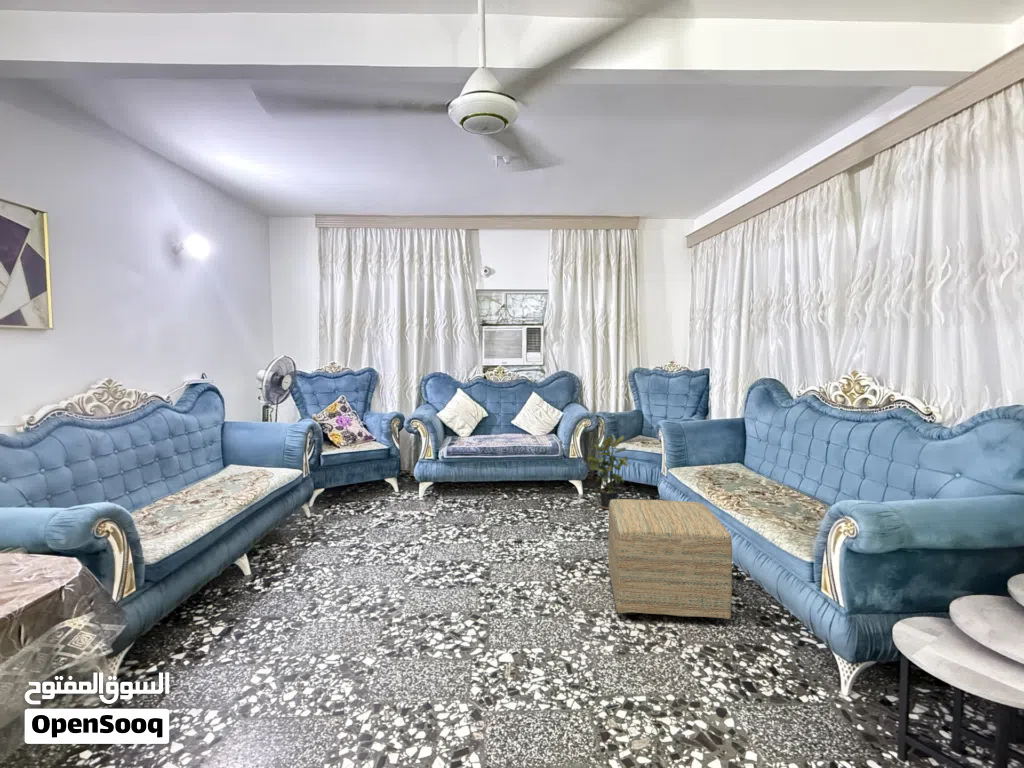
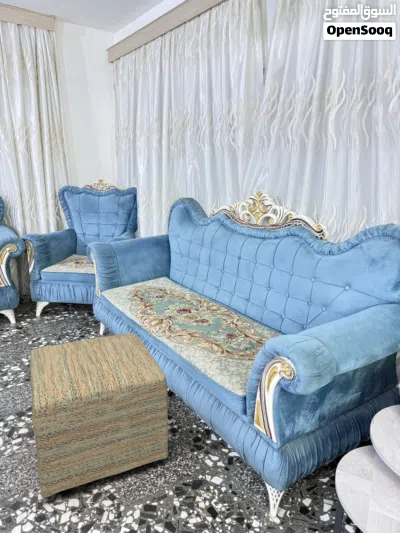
potted plant: present [587,434,628,510] -> none [13,258,61,338]

